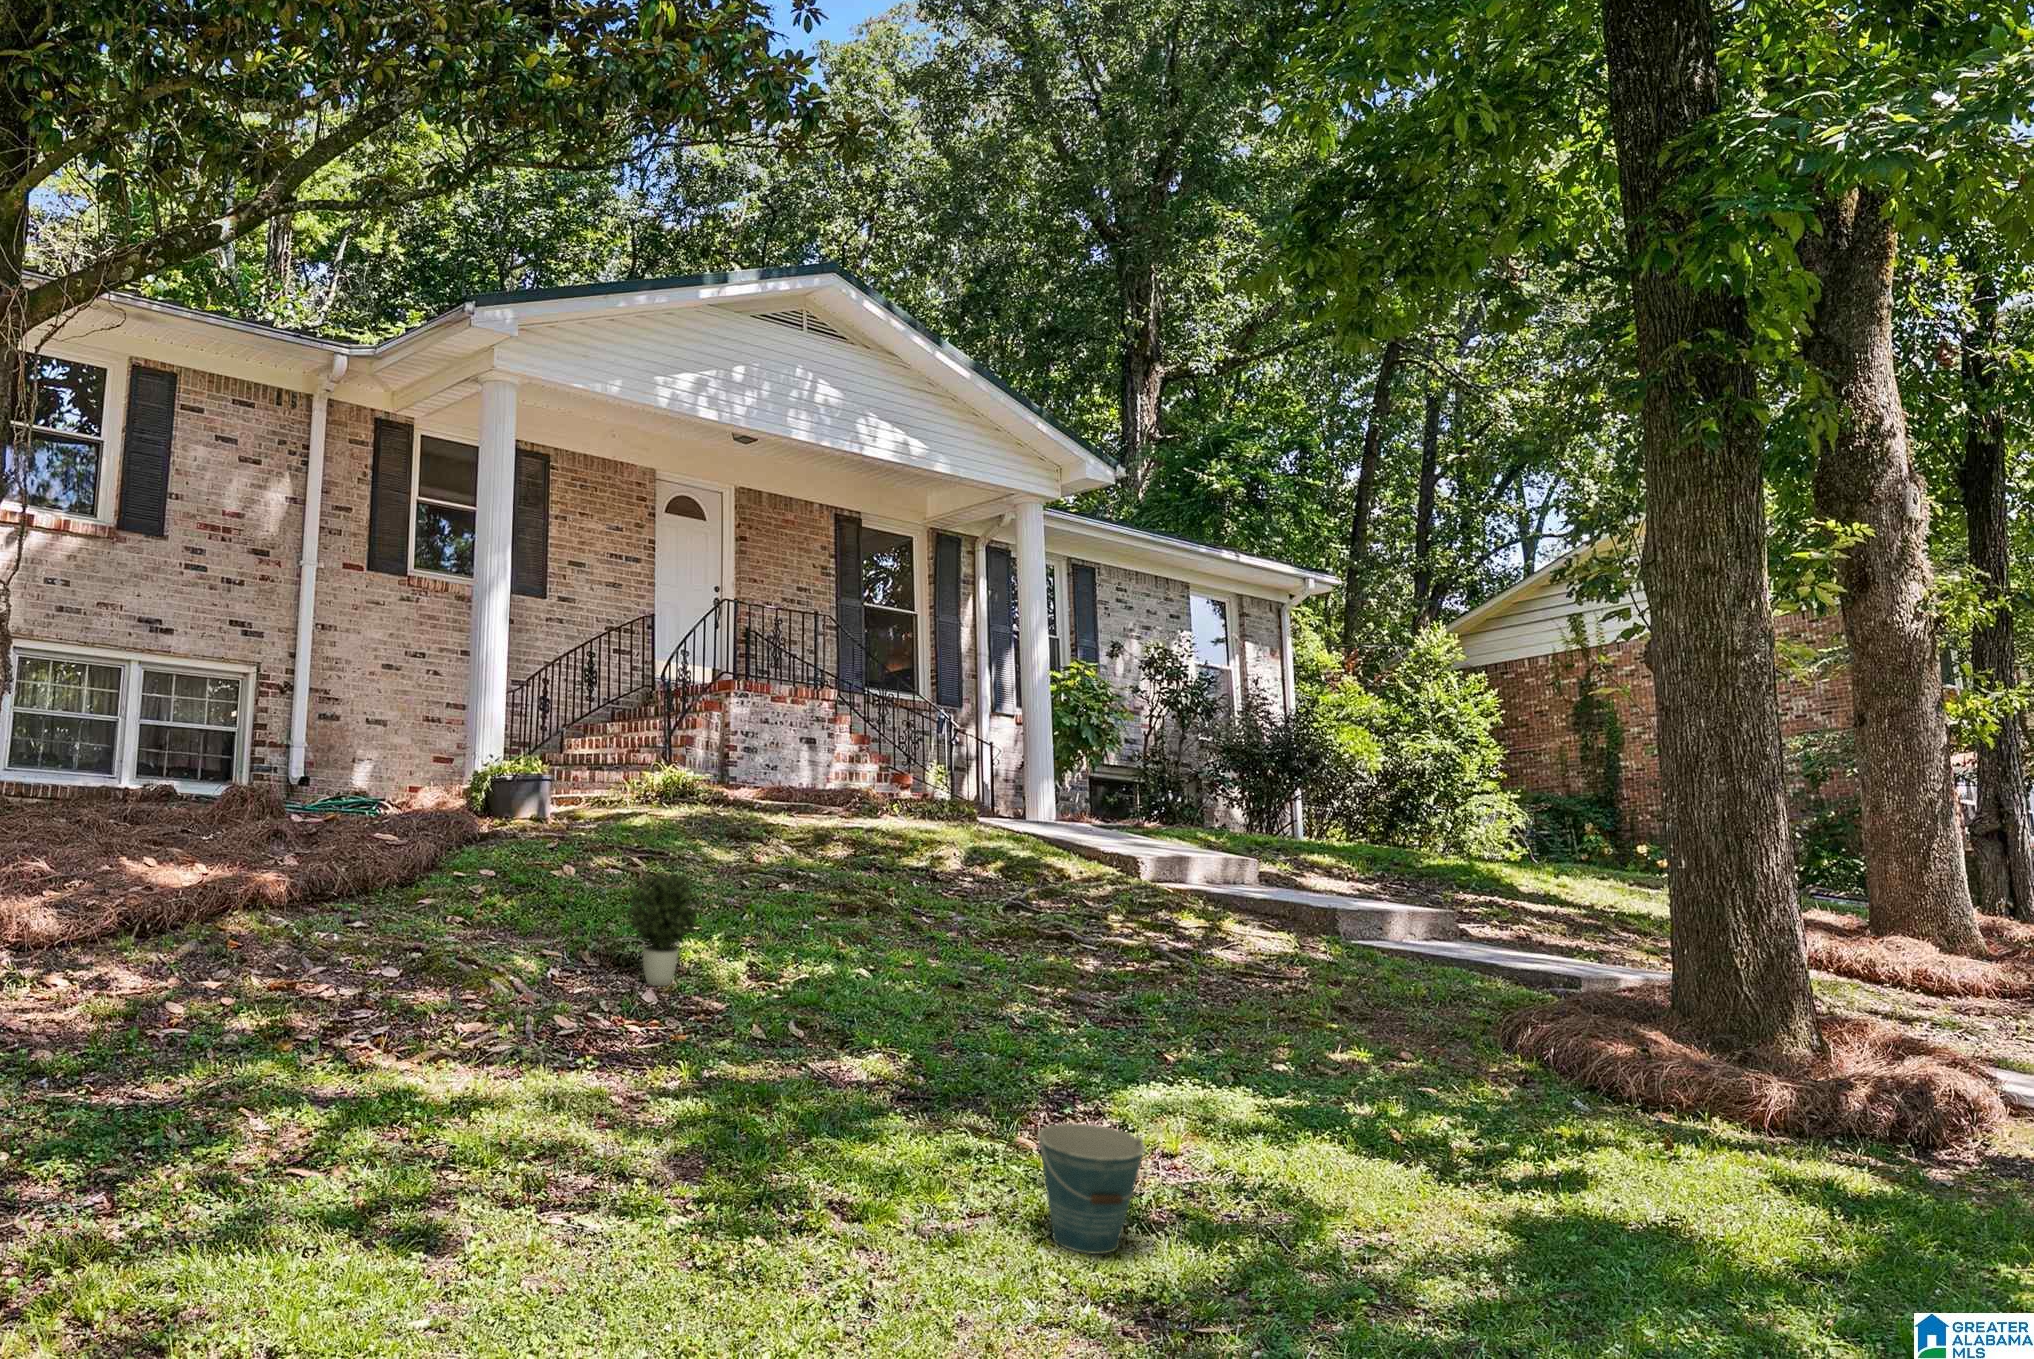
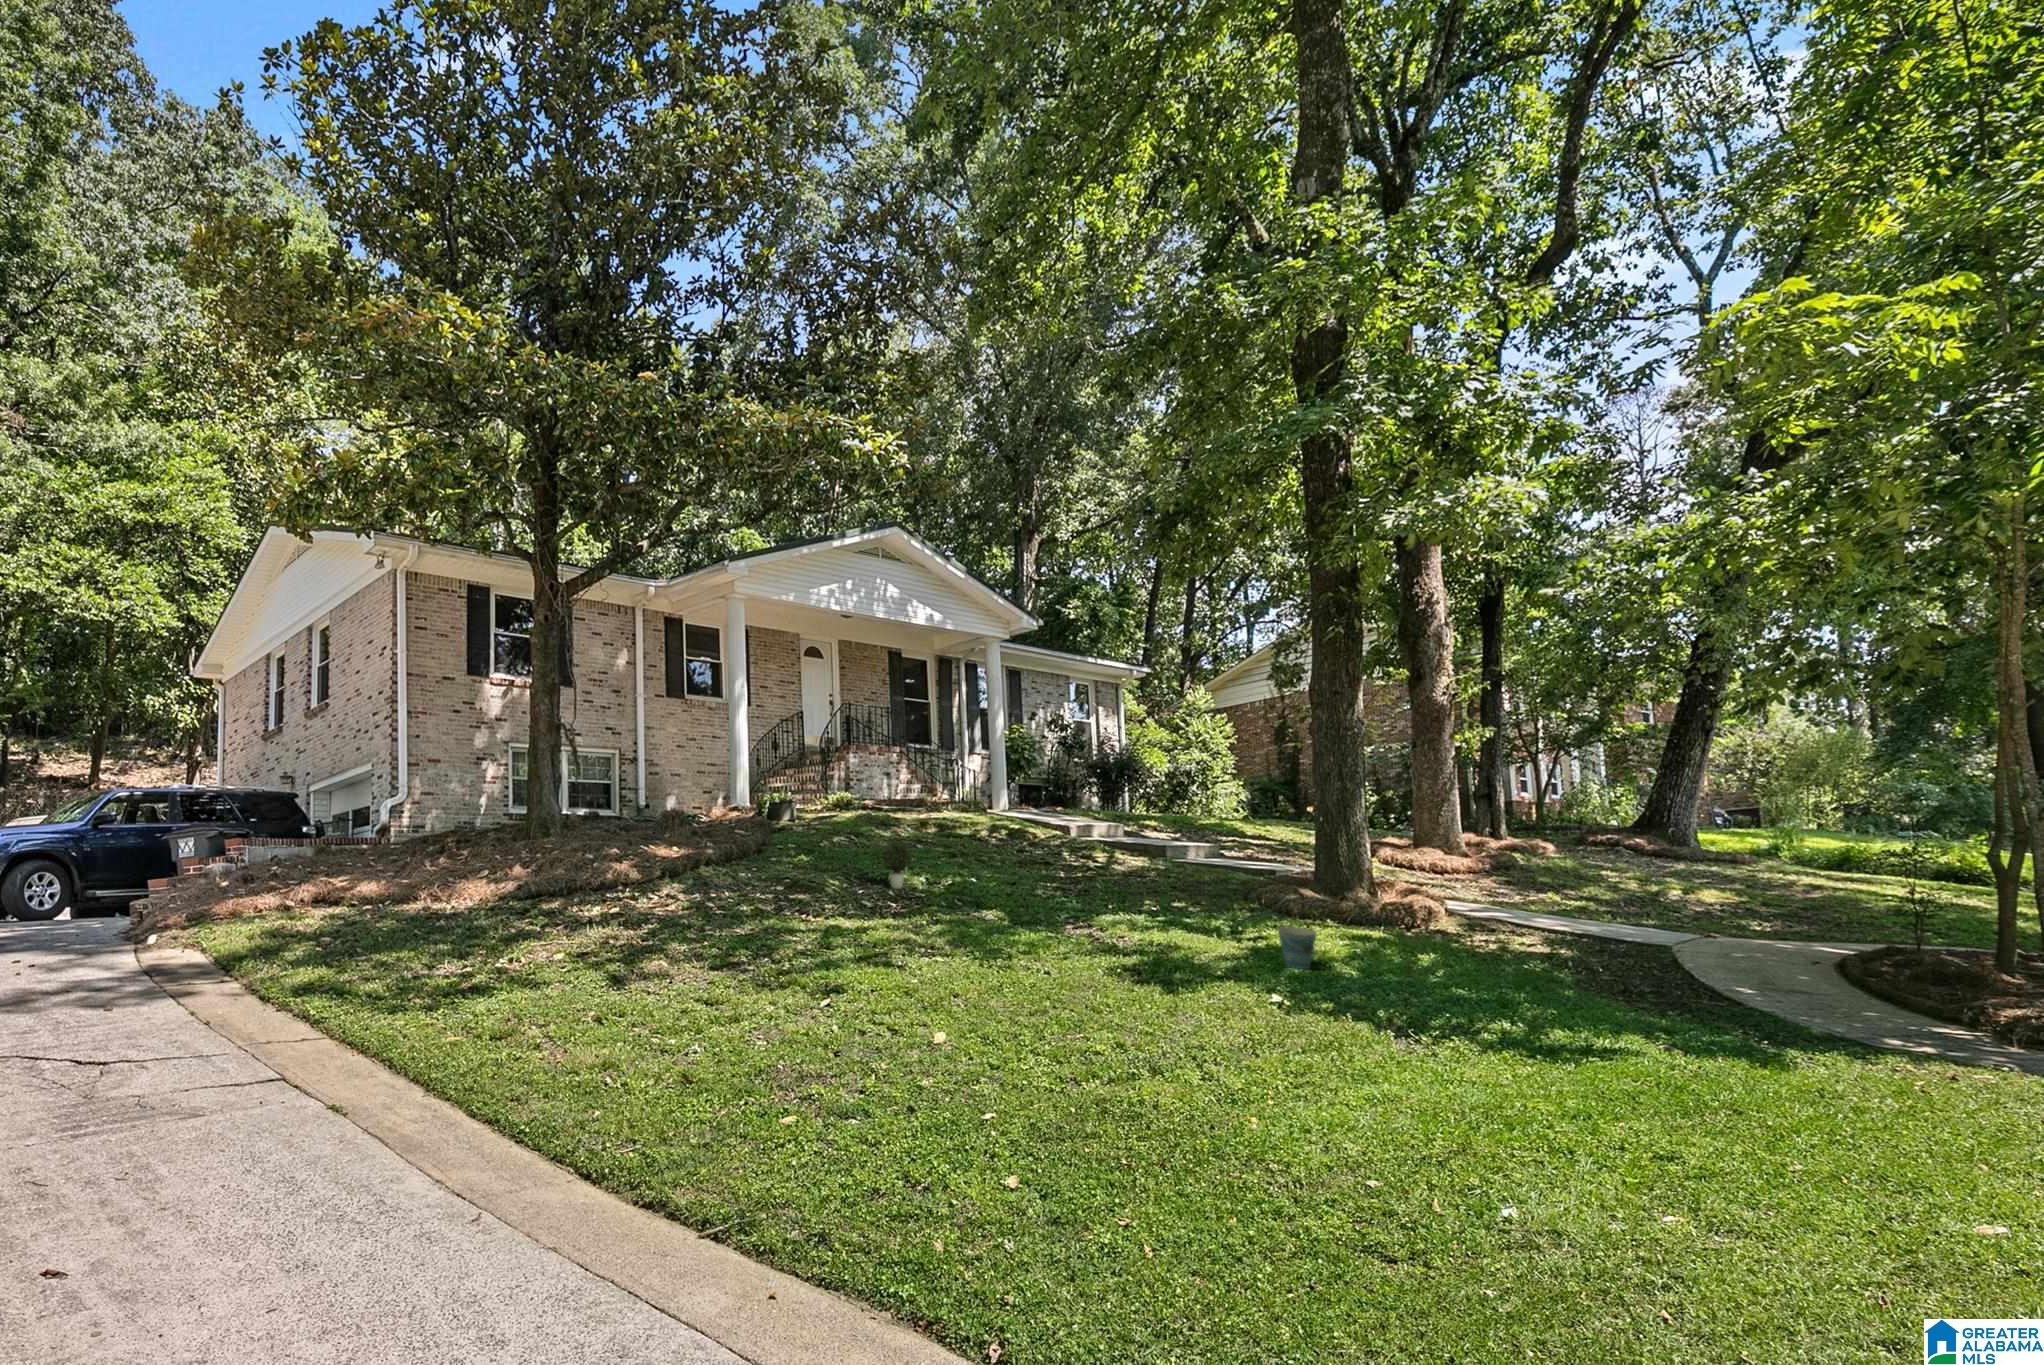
bucket: present [1038,1124,1145,1254] -> present [1277,926,1317,969]

